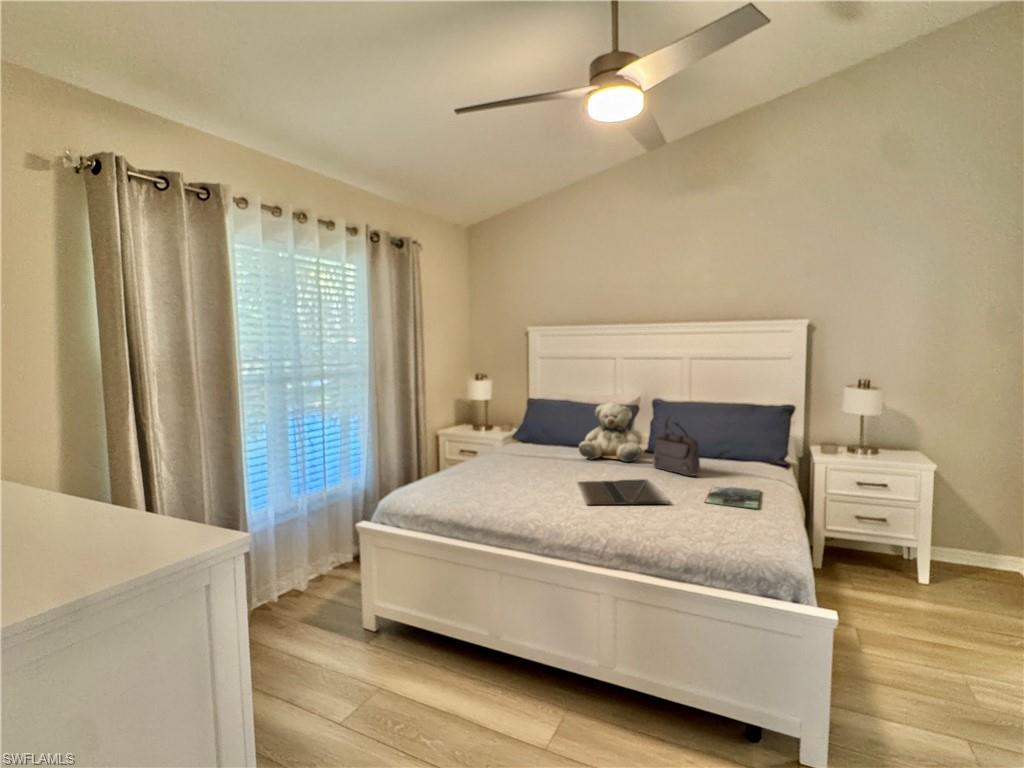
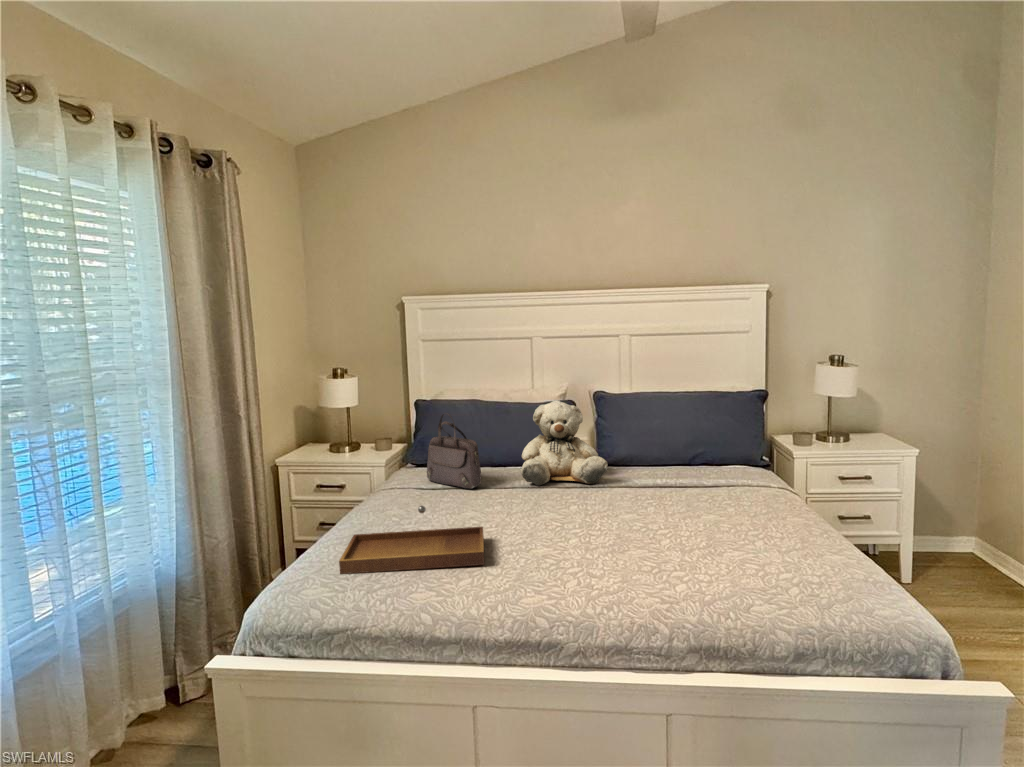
handbag: present [653,421,700,476] -> present [427,415,481,489]
tray: none [433,456,528,495] -> present [339,506,484,574]
laptop: present [577,479,669,505] -> none [552,510,706,568]
magazine: present [705,485,760,509] -> none [726,508,814,540]

